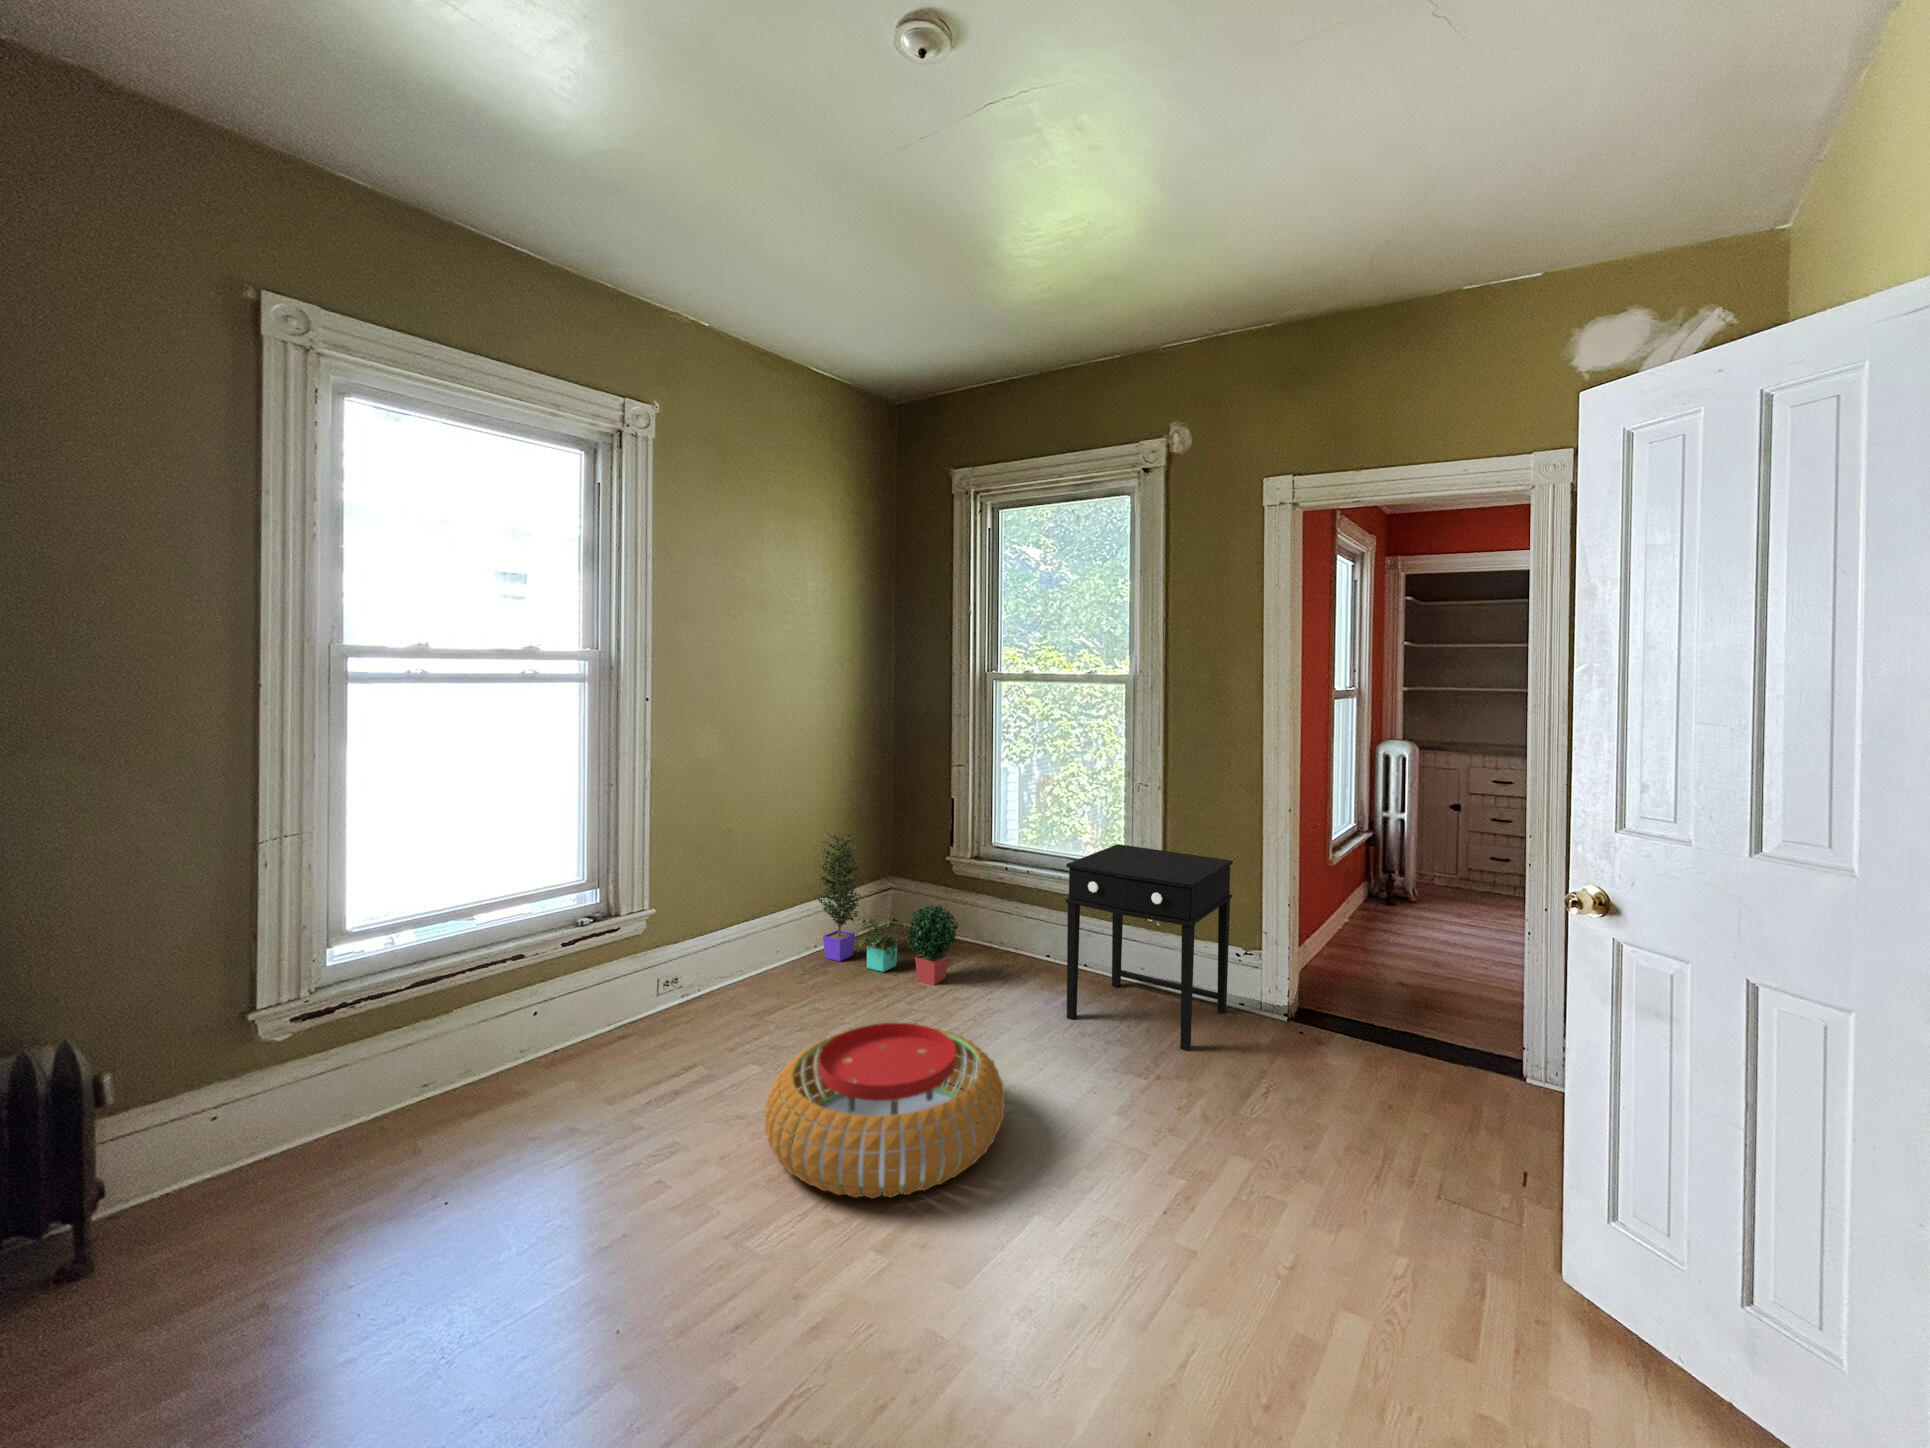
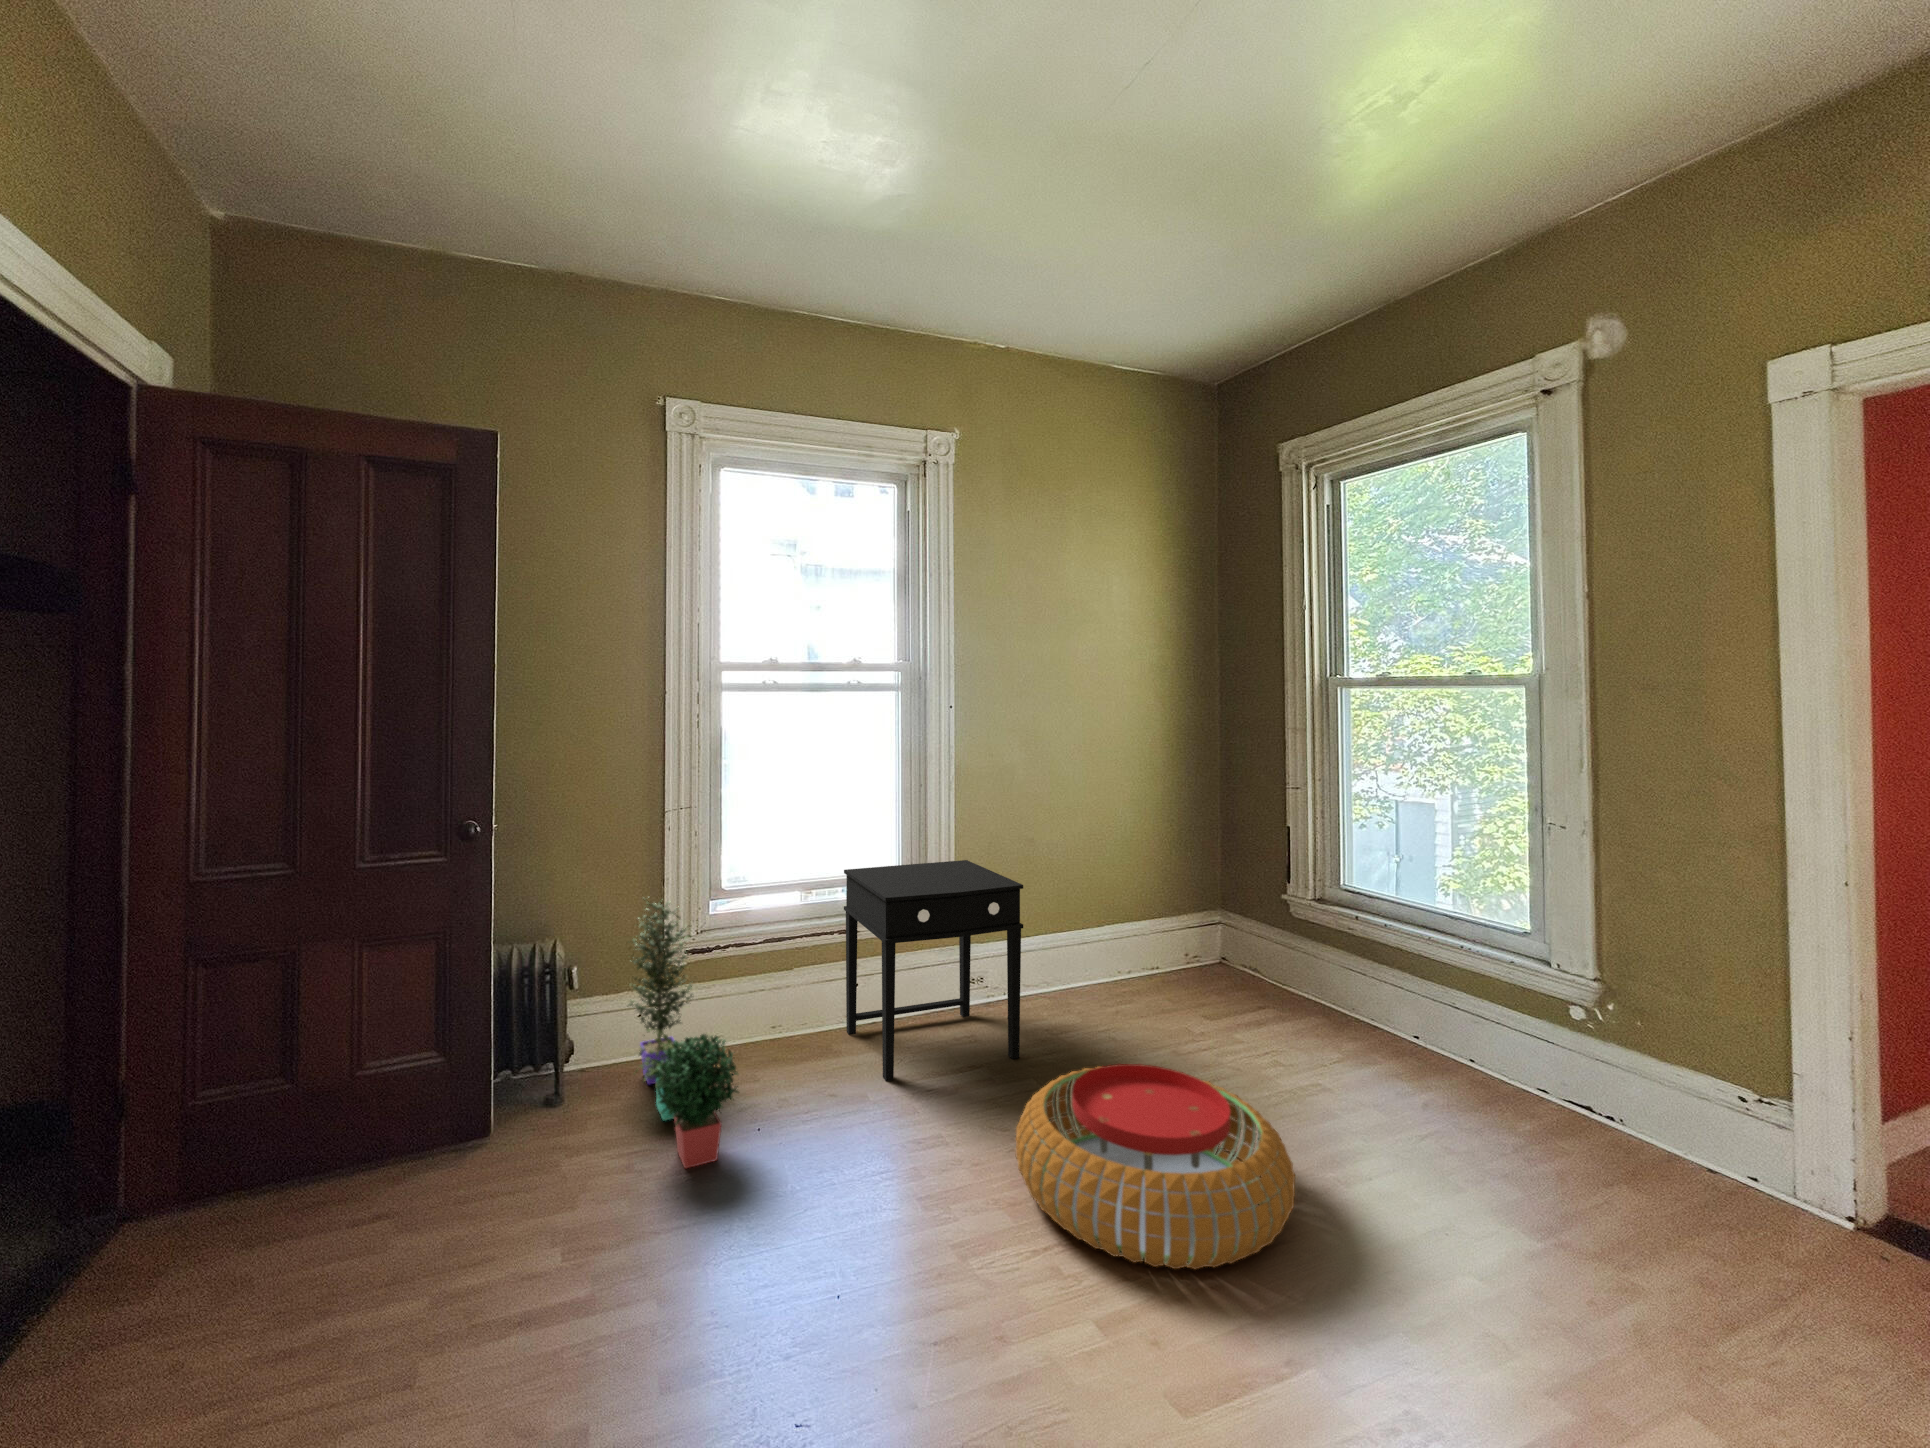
potted plant: present [818,833,959,985] -> present [629,901,738,1168]
side table: present [1066,844,1233,1051] -> present [844,860,1023,1081]

